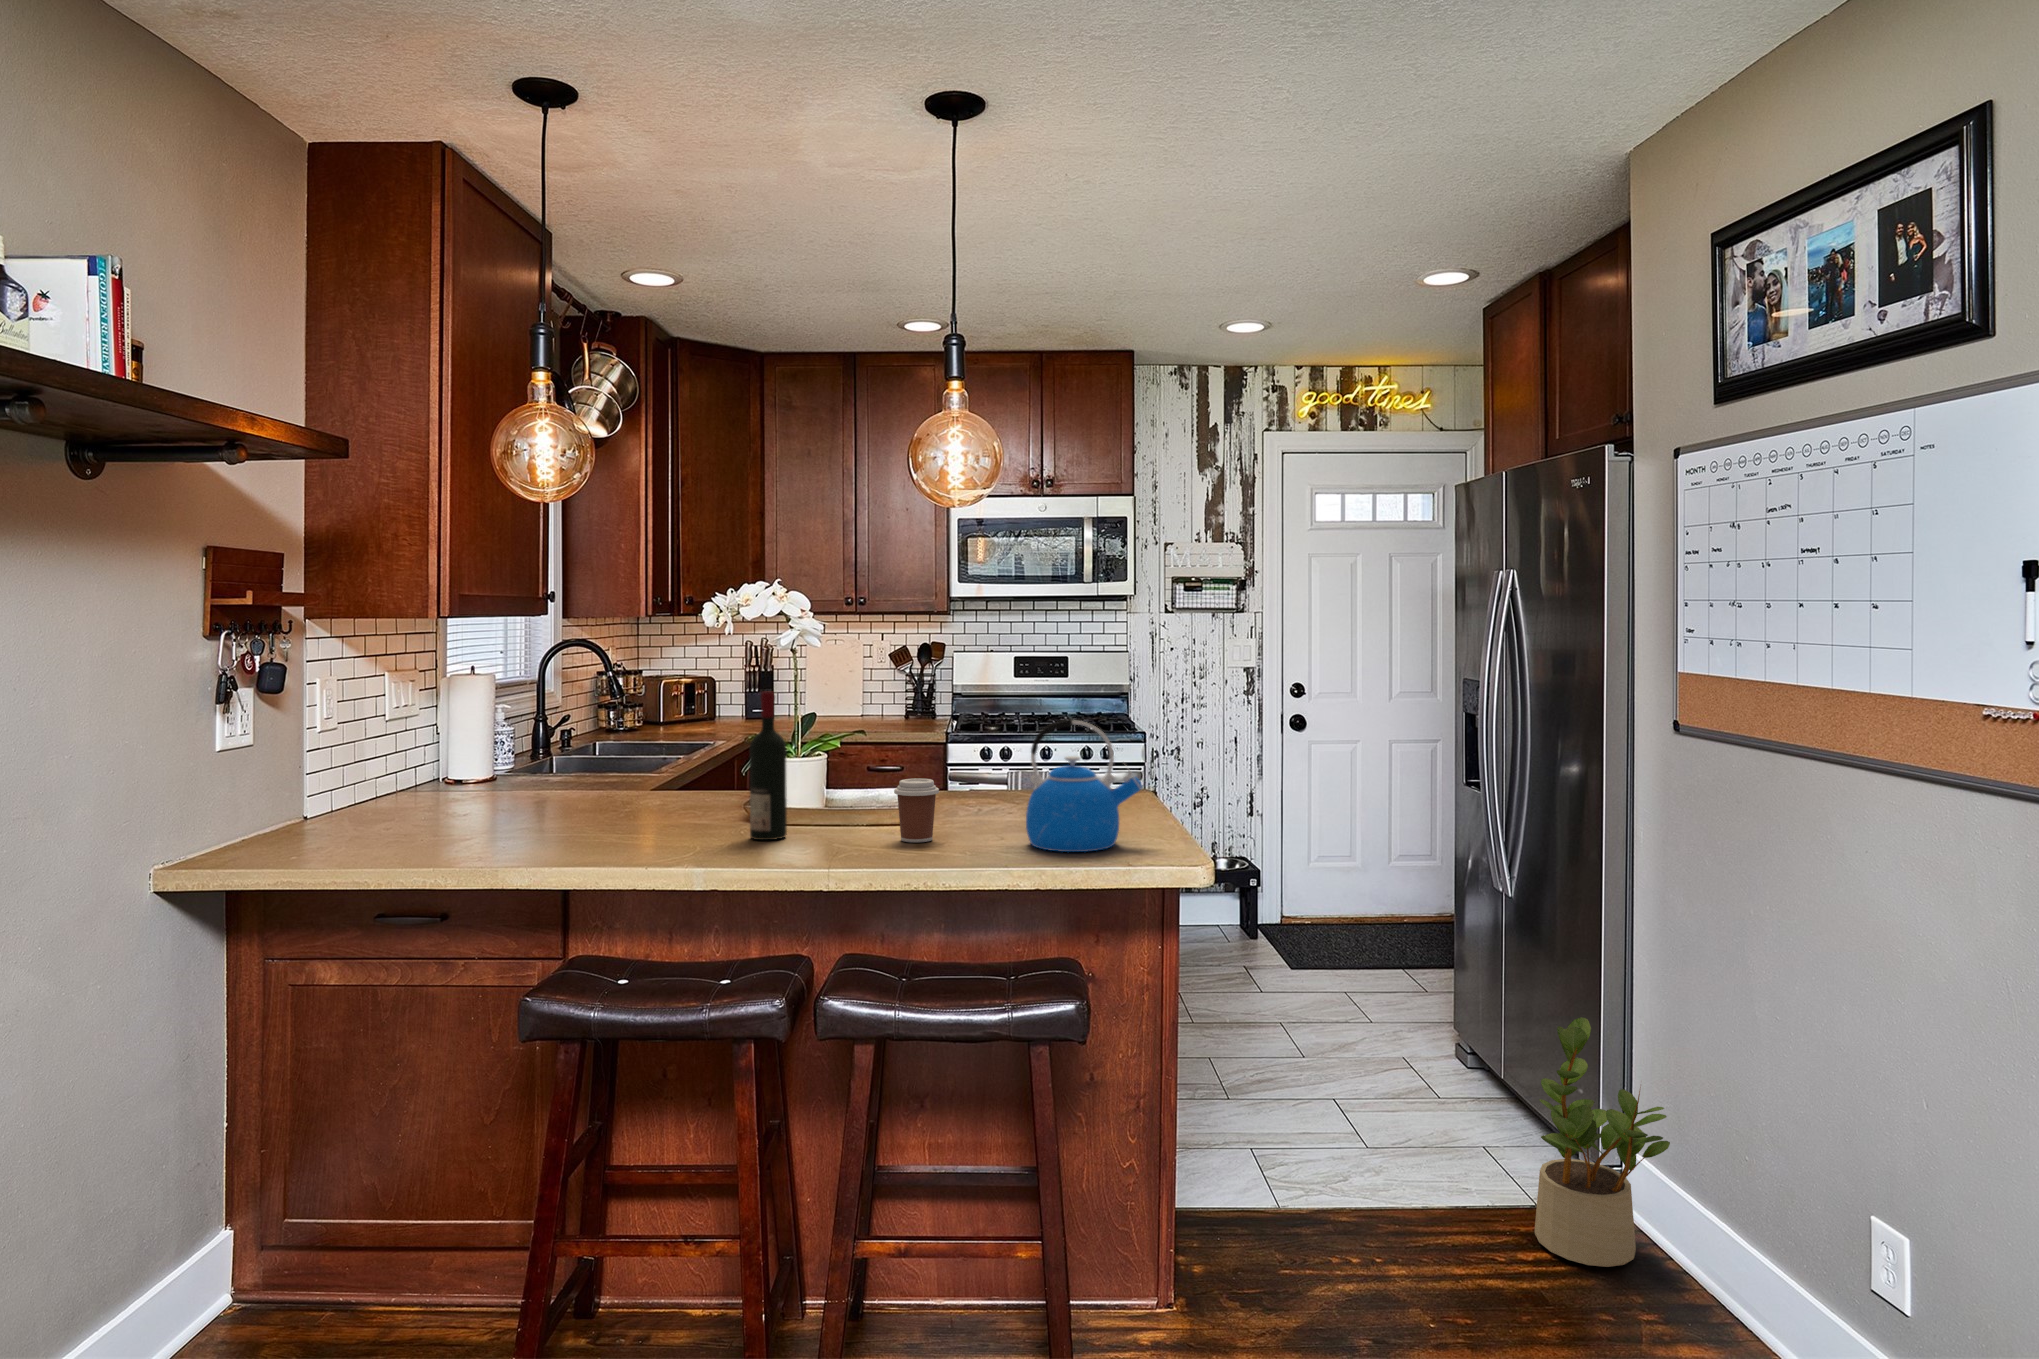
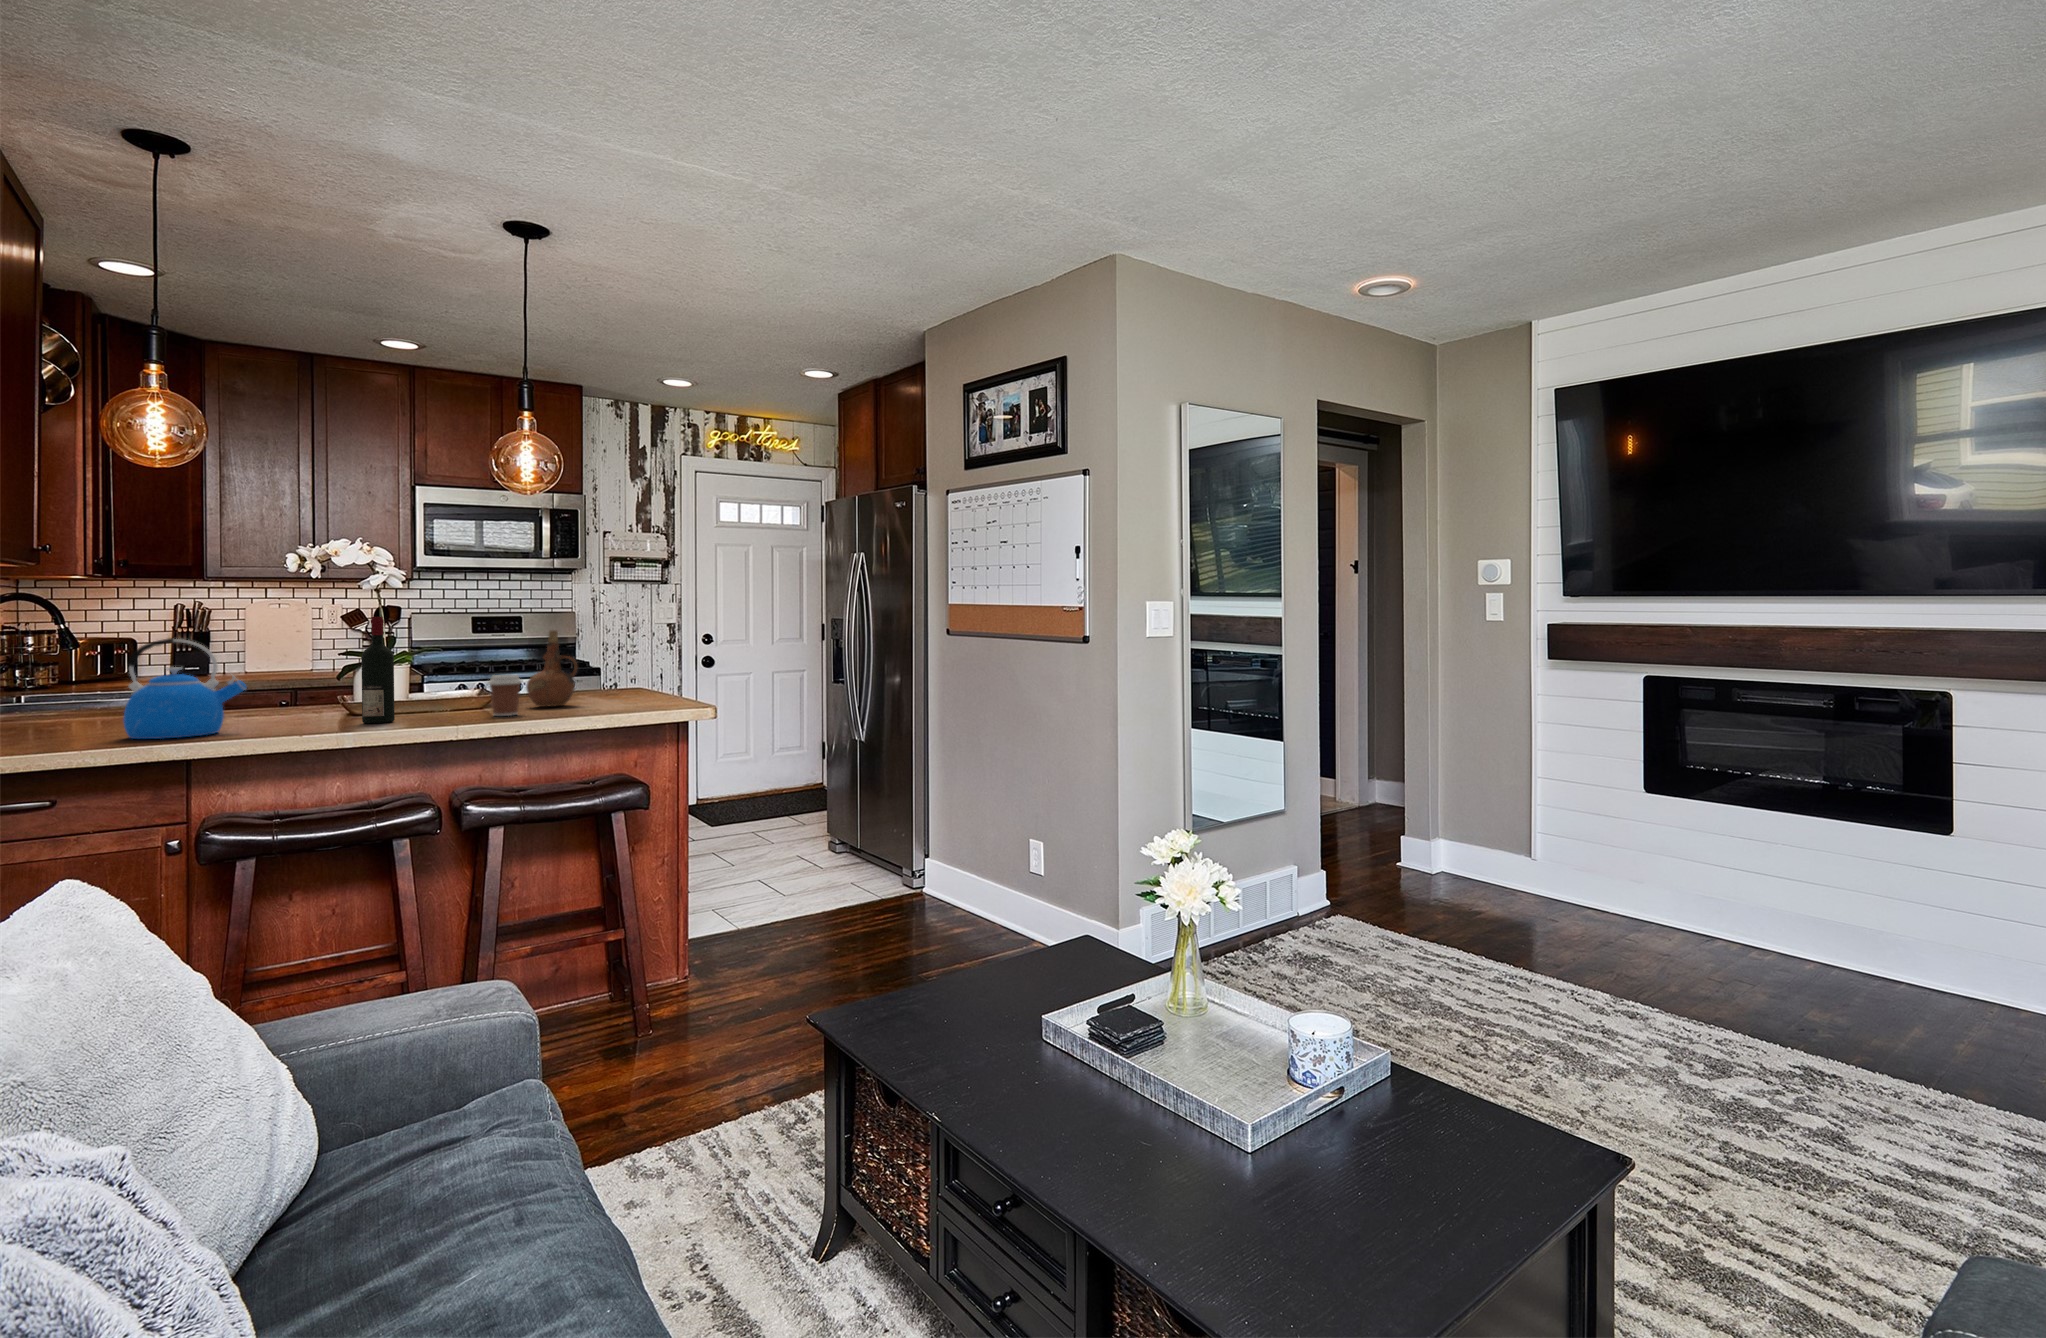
ceramic pitcher: none [962,709,1029,824] -> present [526,630,577,707]
kettle: present [1026,718,1143,852] -> present [124,638,247,739]
potted plant: present [1535,1017,1670,1267] -> none [886,789,950,915]

